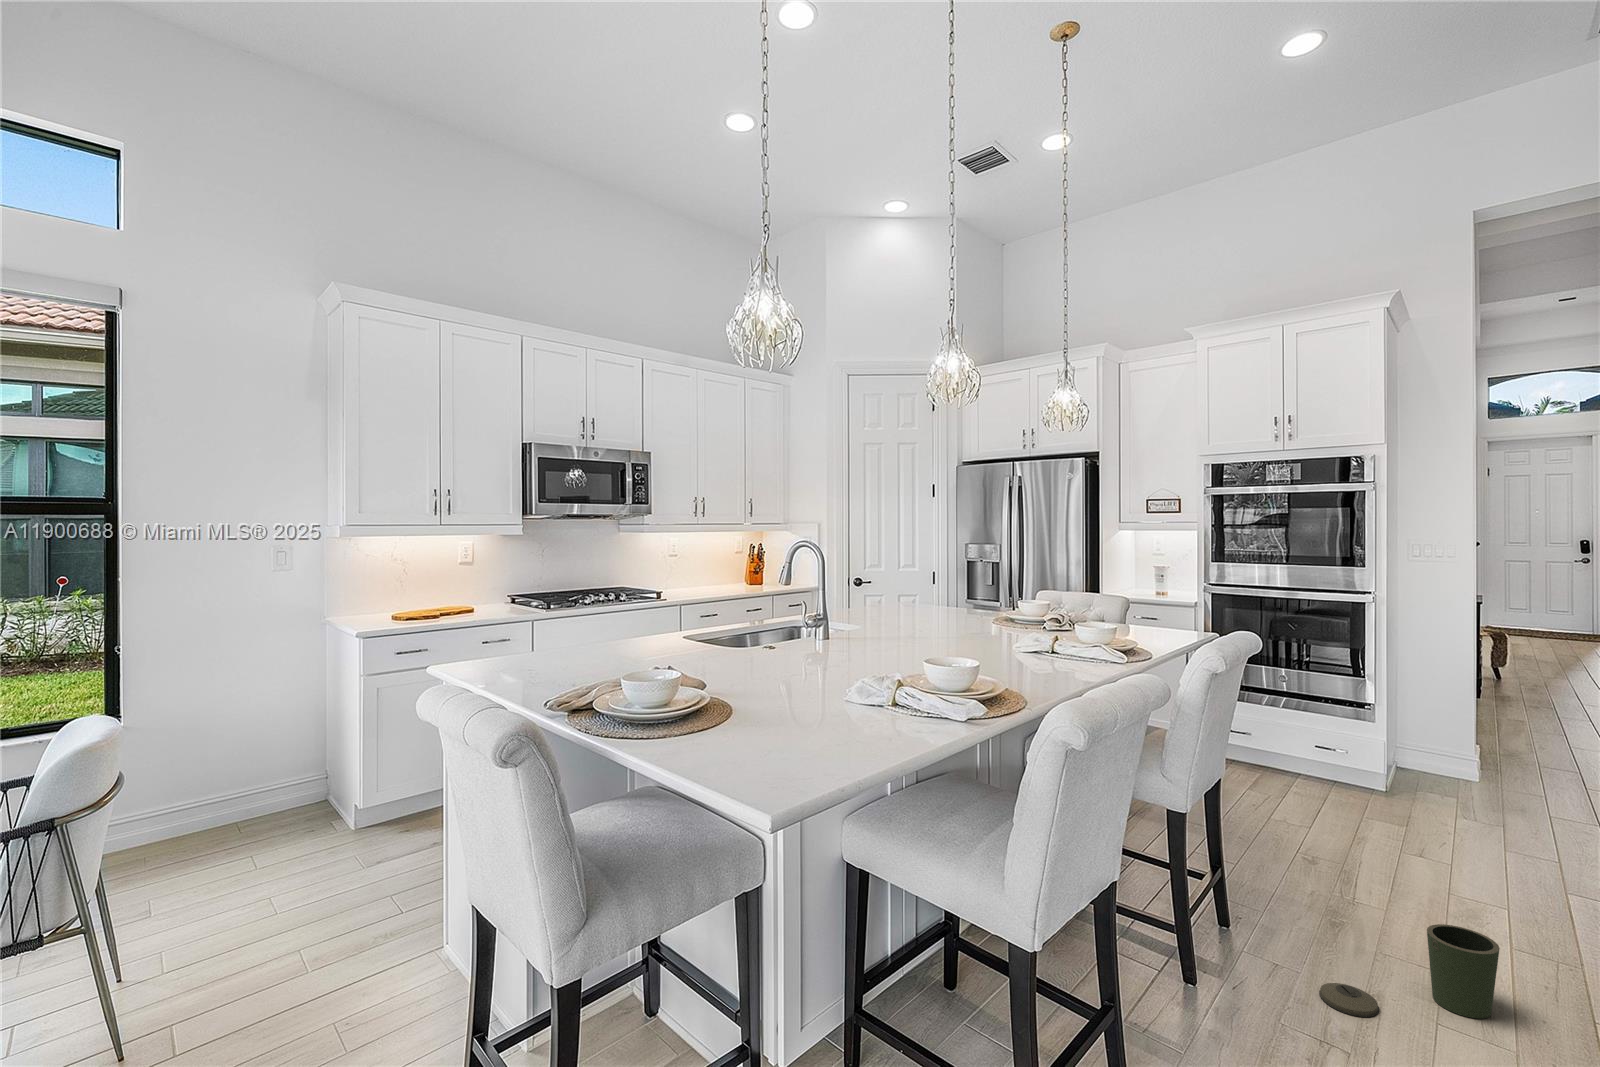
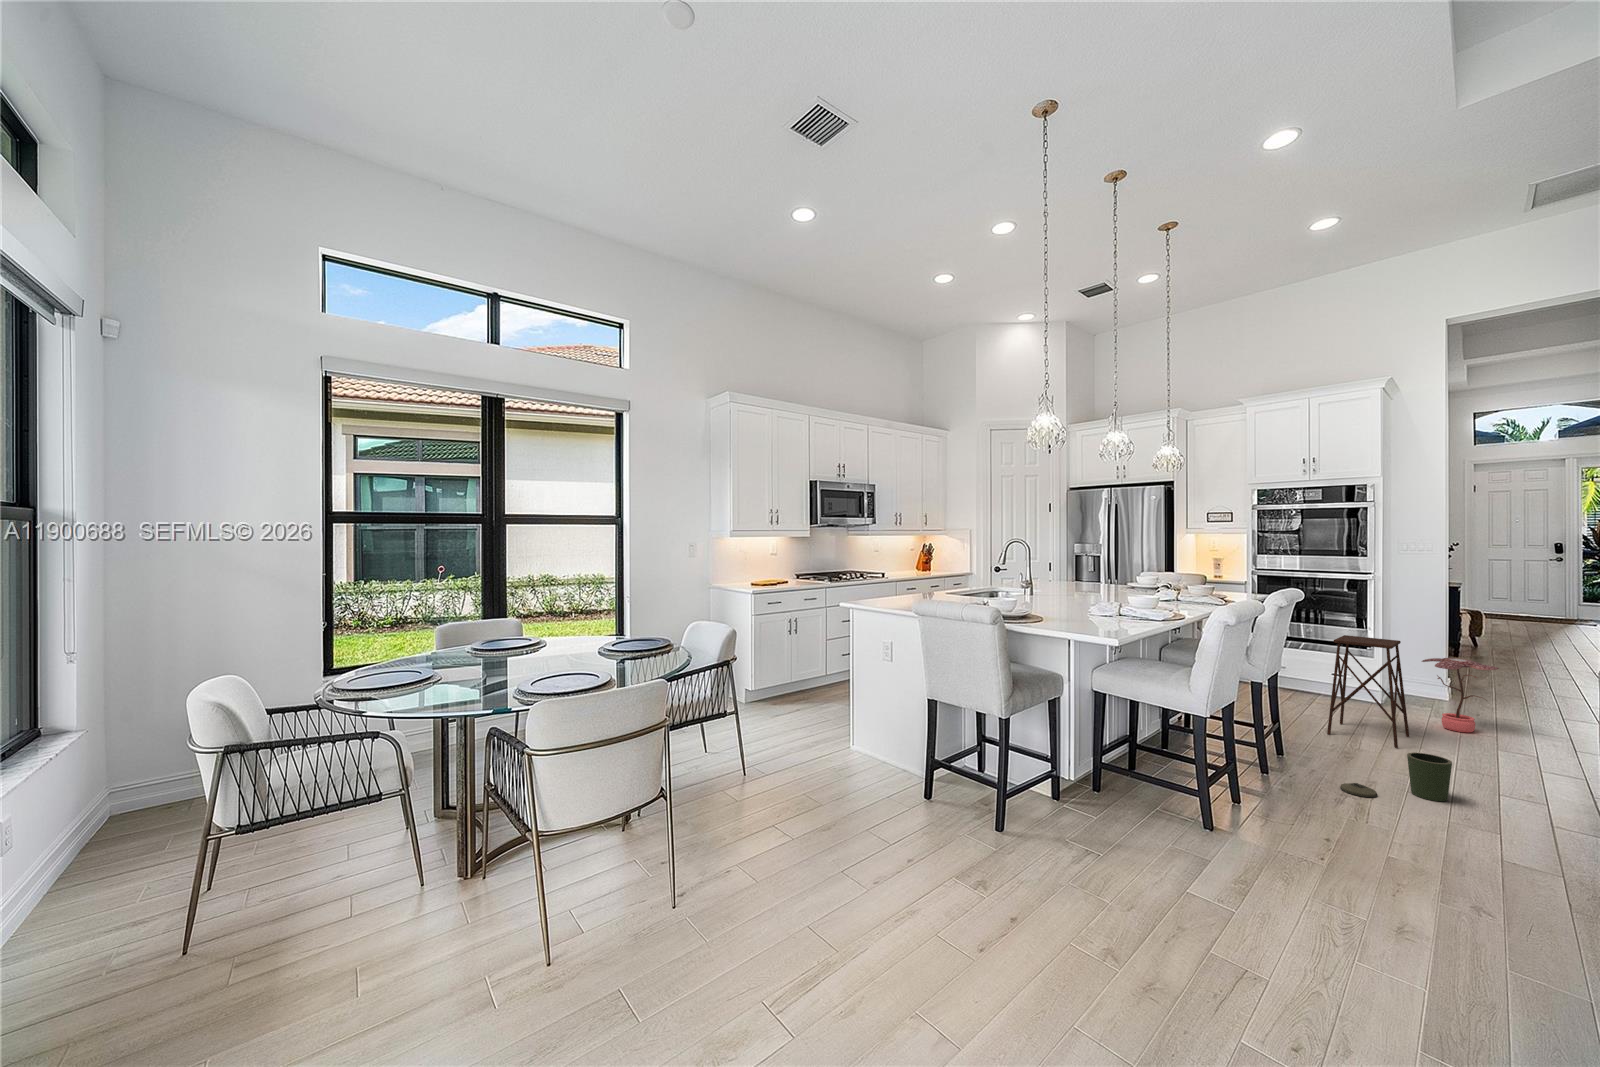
side table: none [1304,696,1423,887] -> present [1327,635,1409,748]
potted plant: none [1439,728,1550,845] -> present [1422,658,1499,732]

